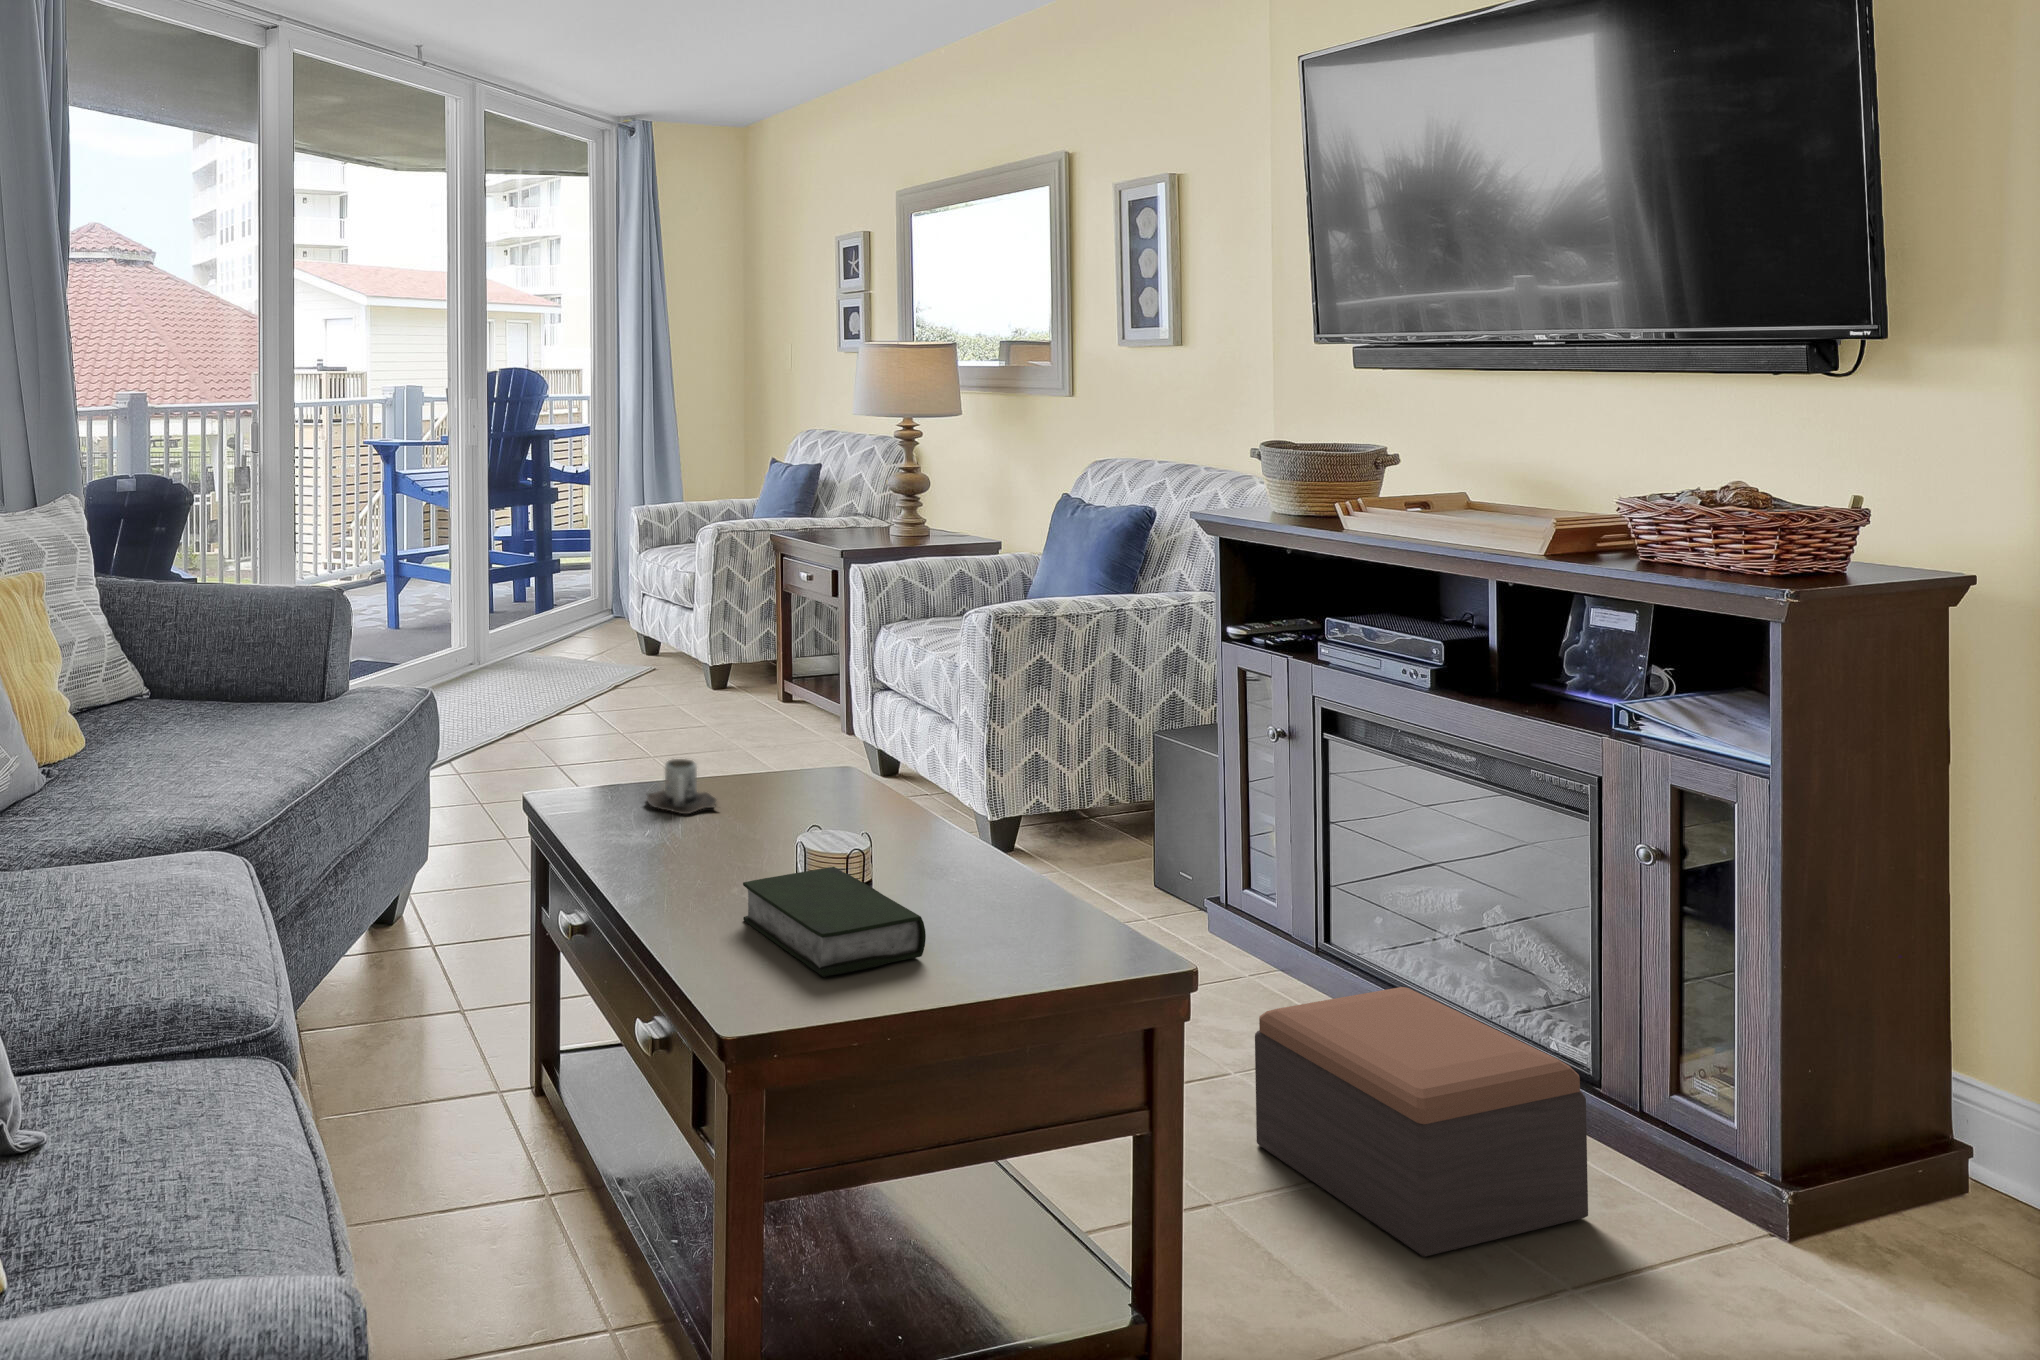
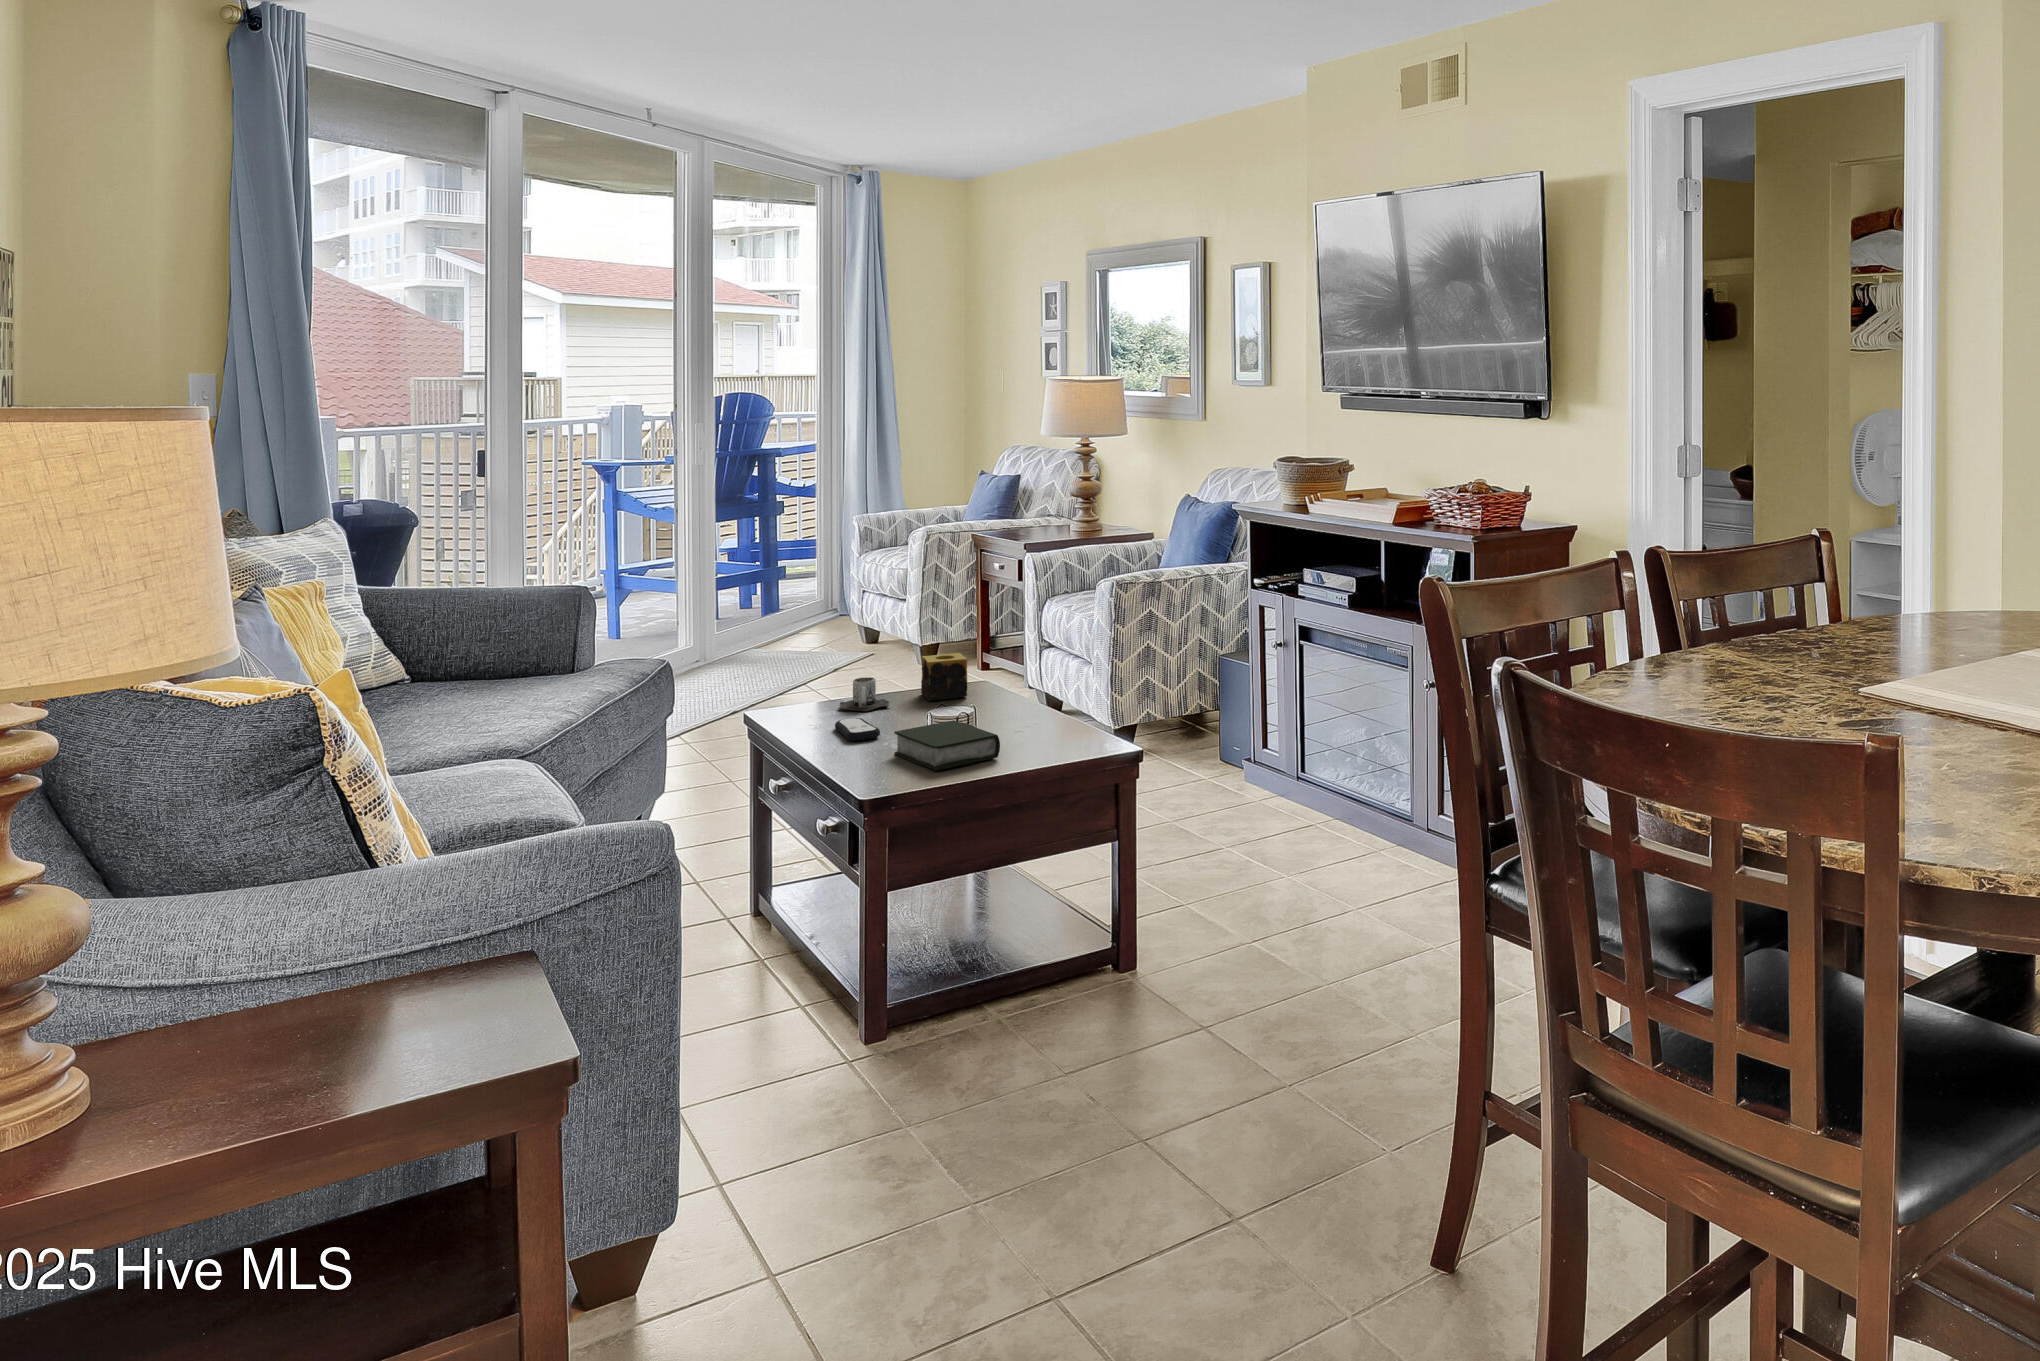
candle: none [759,729,830,803] -> present [921,653,967,701]
remote control: none [644,831,714,879] -> present [835,718,880,741]
footstool: present [1255,987,1588,1257] -> none [1217,774,1374,902]

